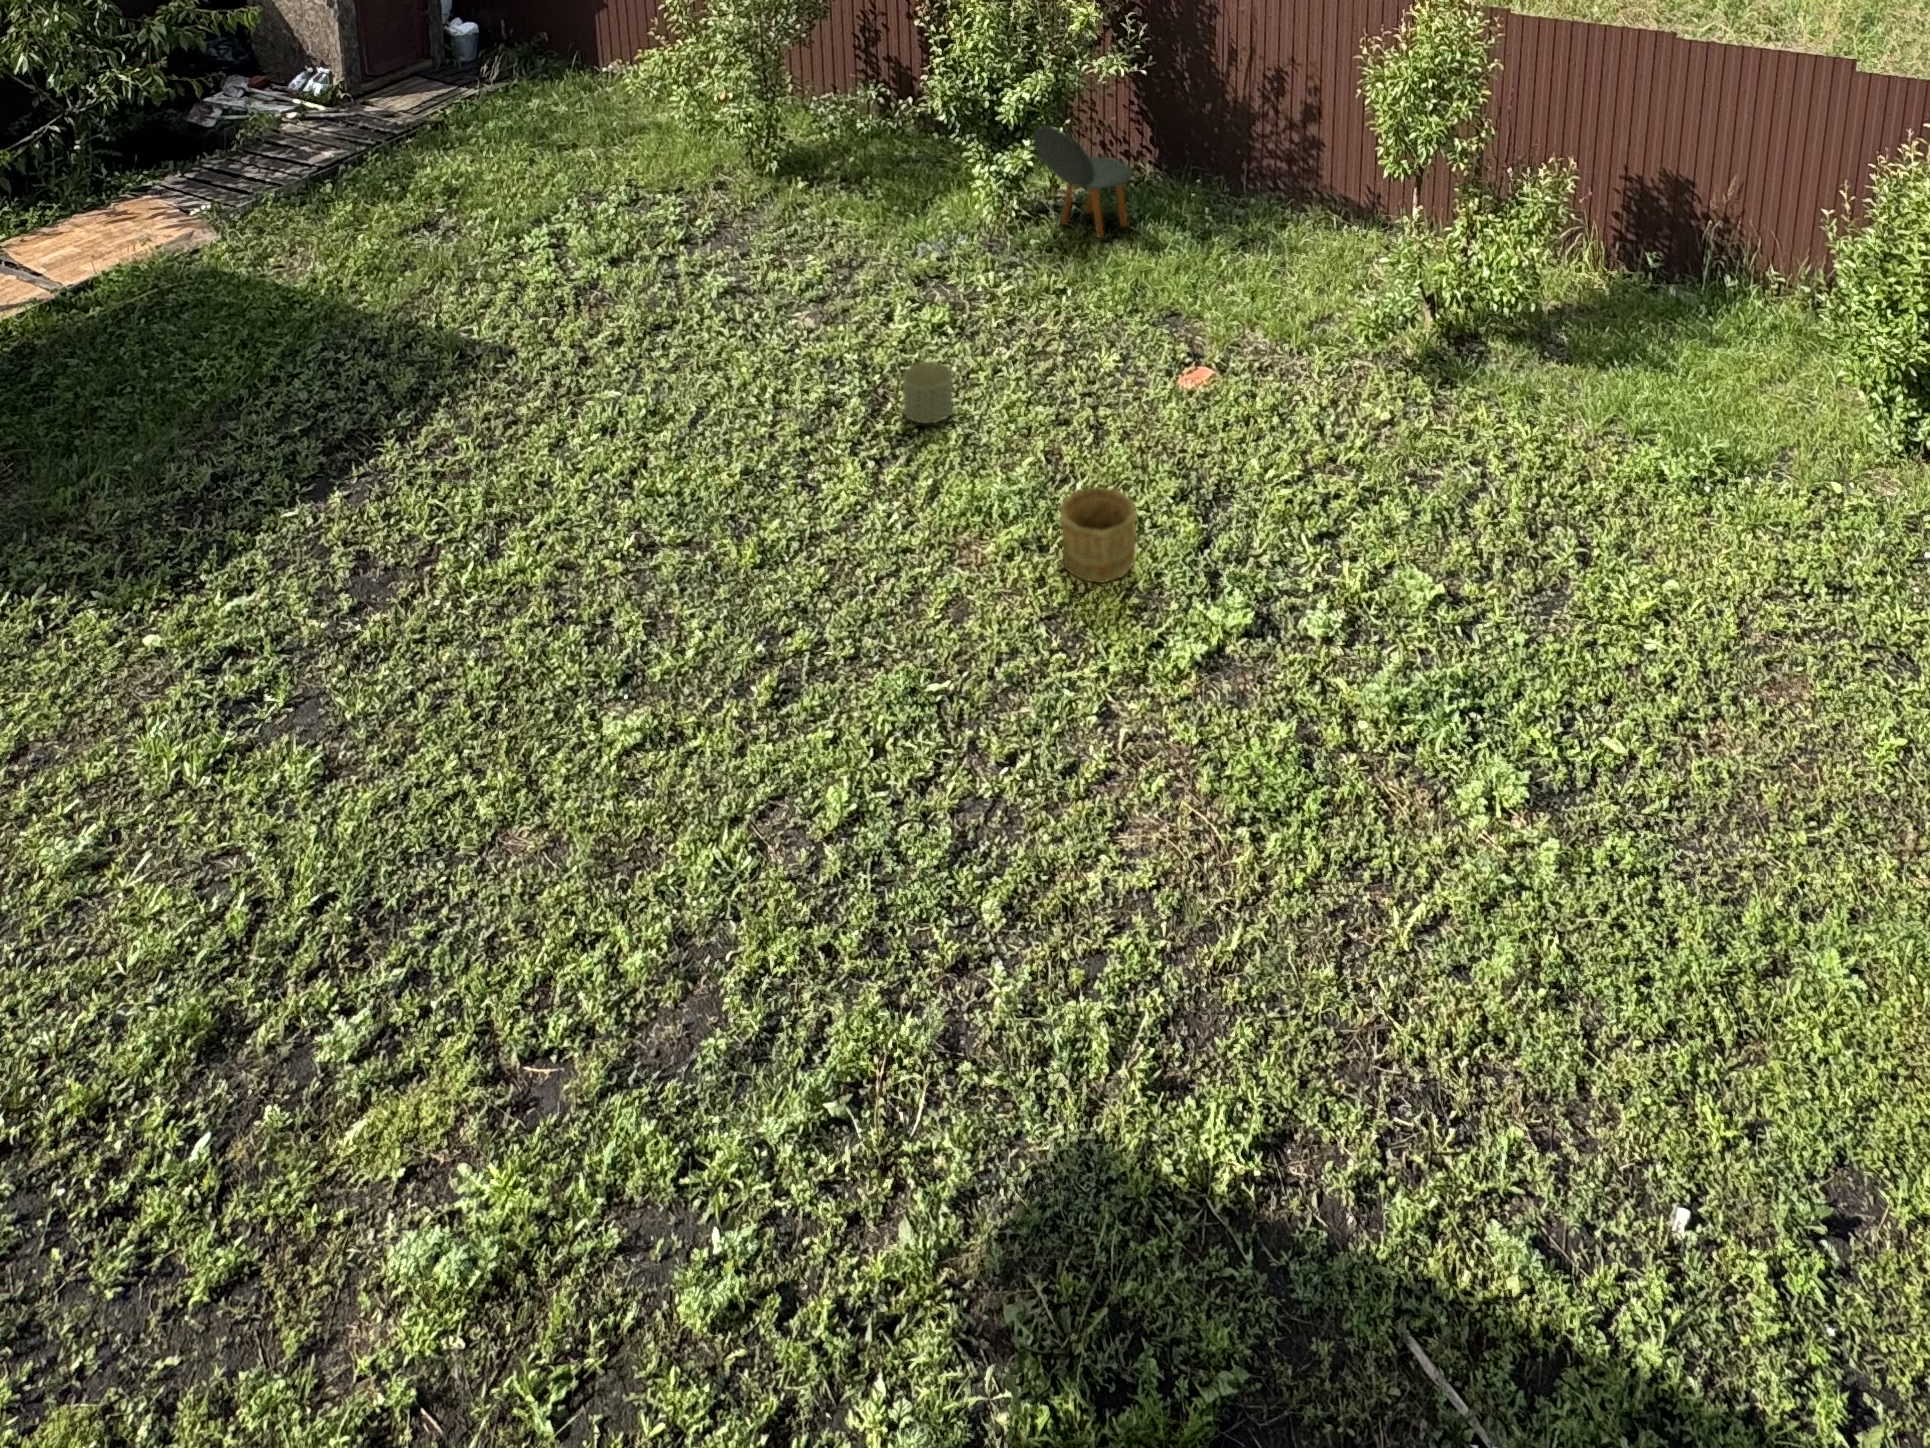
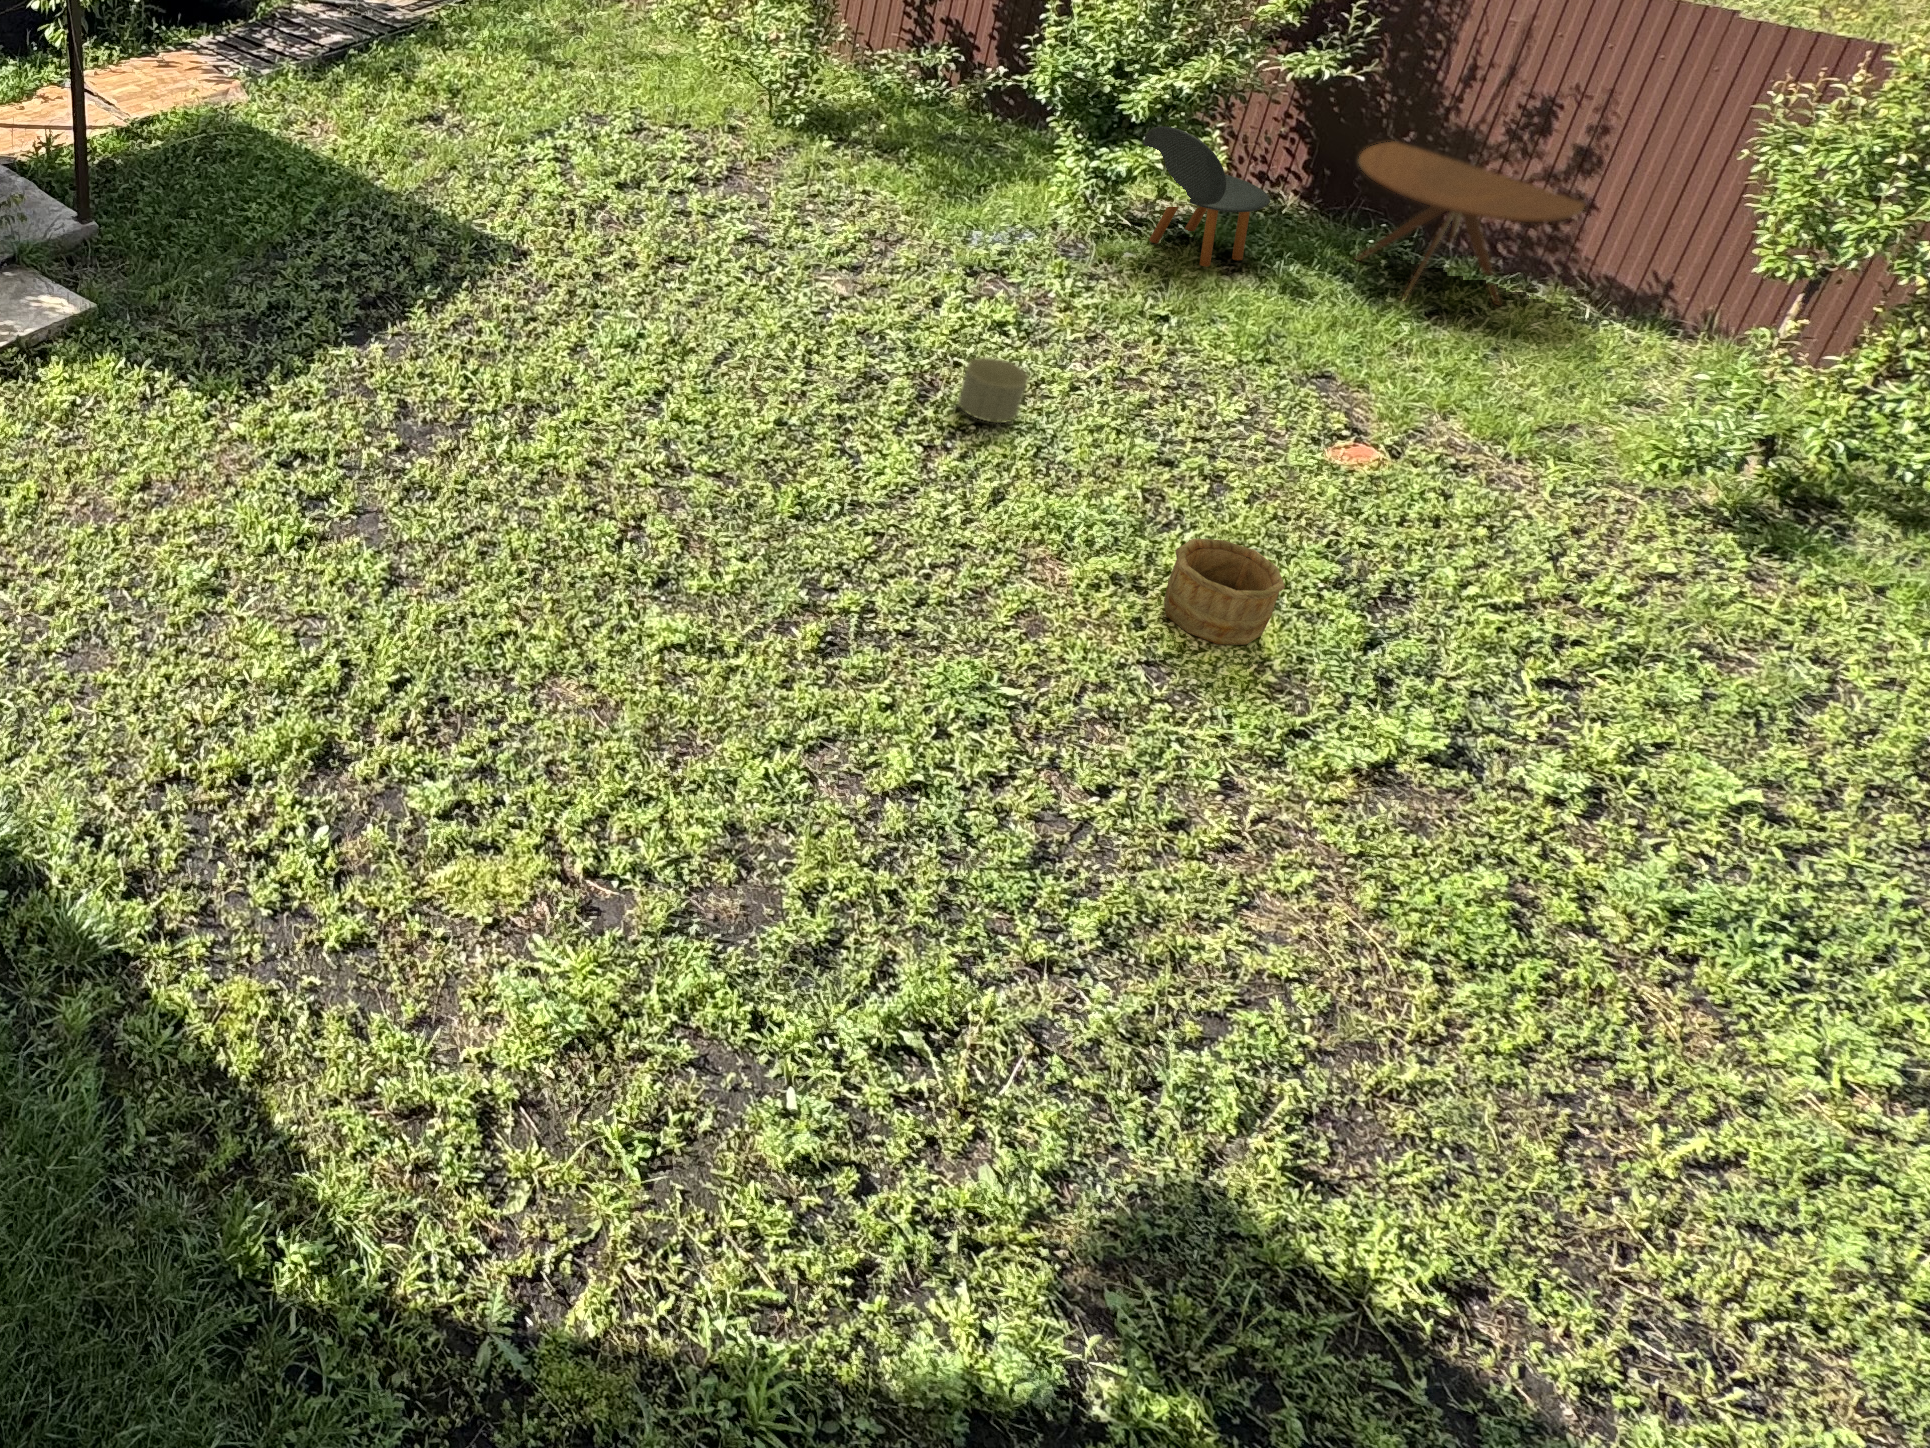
round table: none [1184,104,1326,238] -> present [1356,142,1584,305]

